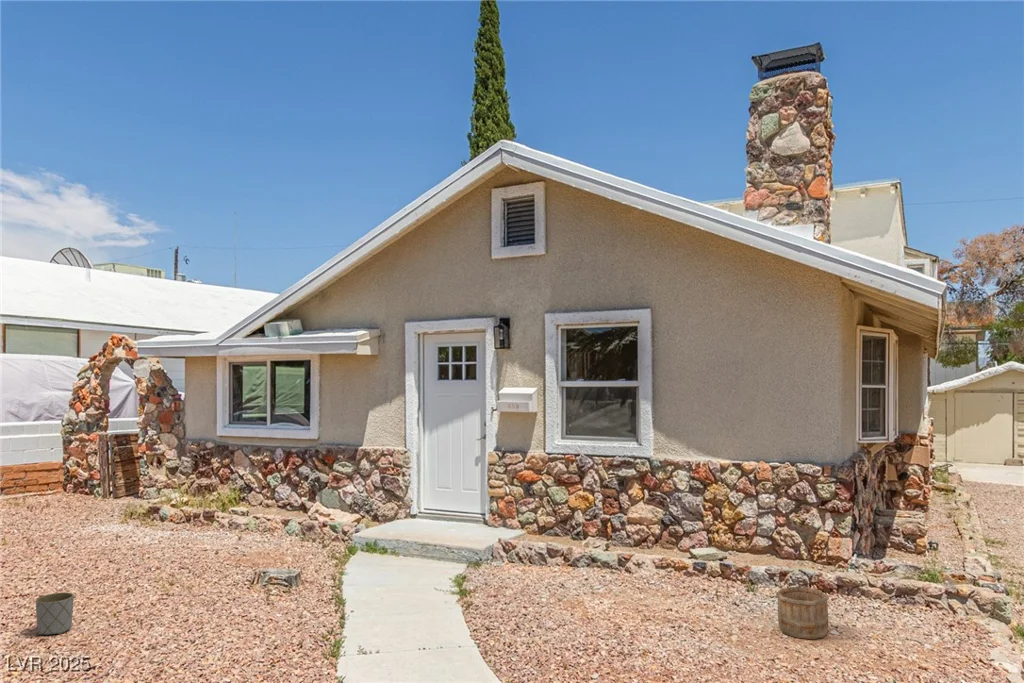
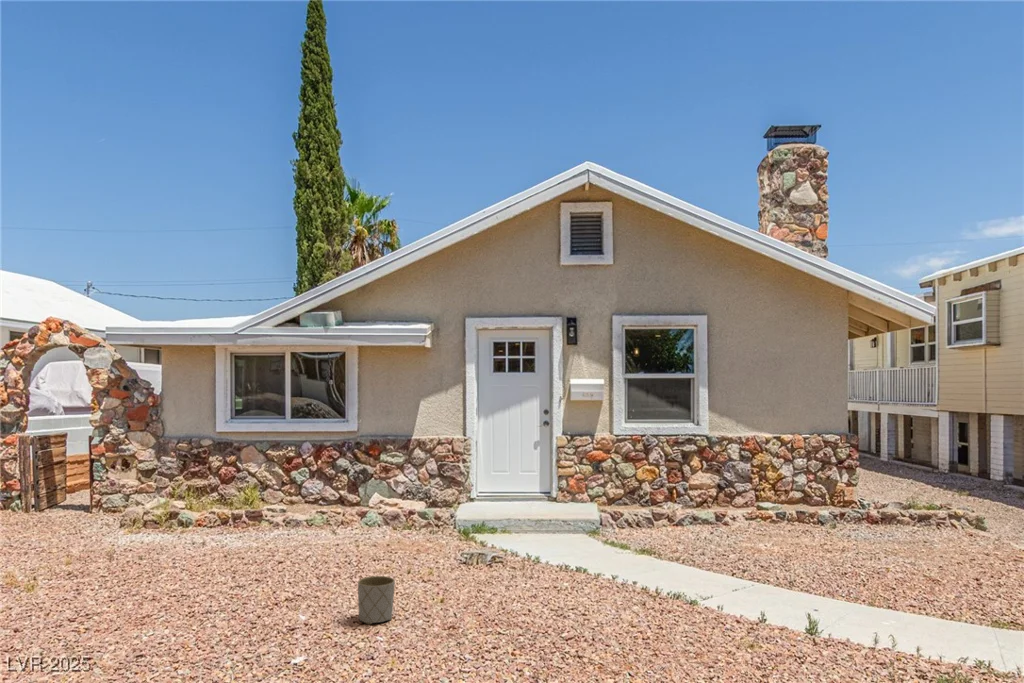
wooden bucket: present [776,587,829,639] -> none [896,516,938,550]

